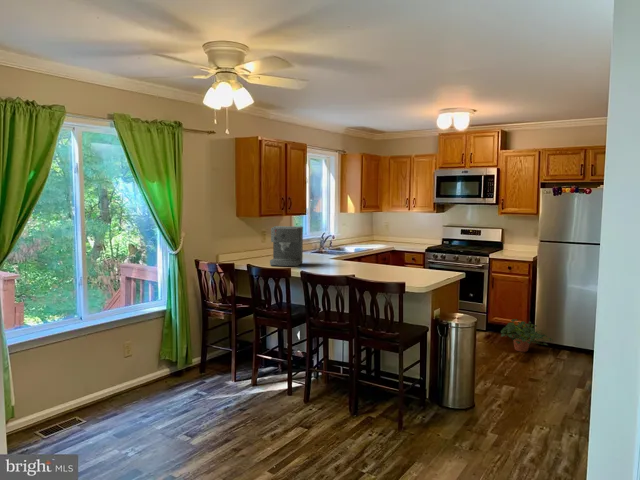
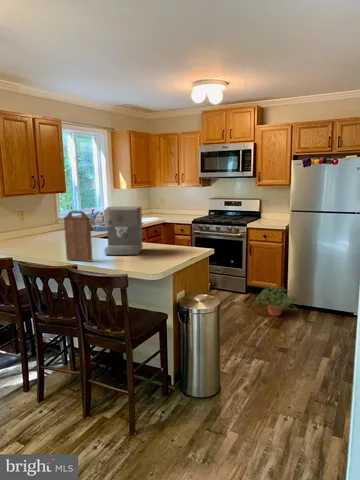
coffee maker: present [270,226,303,267] -> present [104,206,143,255]
cutting board: none [333,230,358,277] -> present [64,211,92,261]

